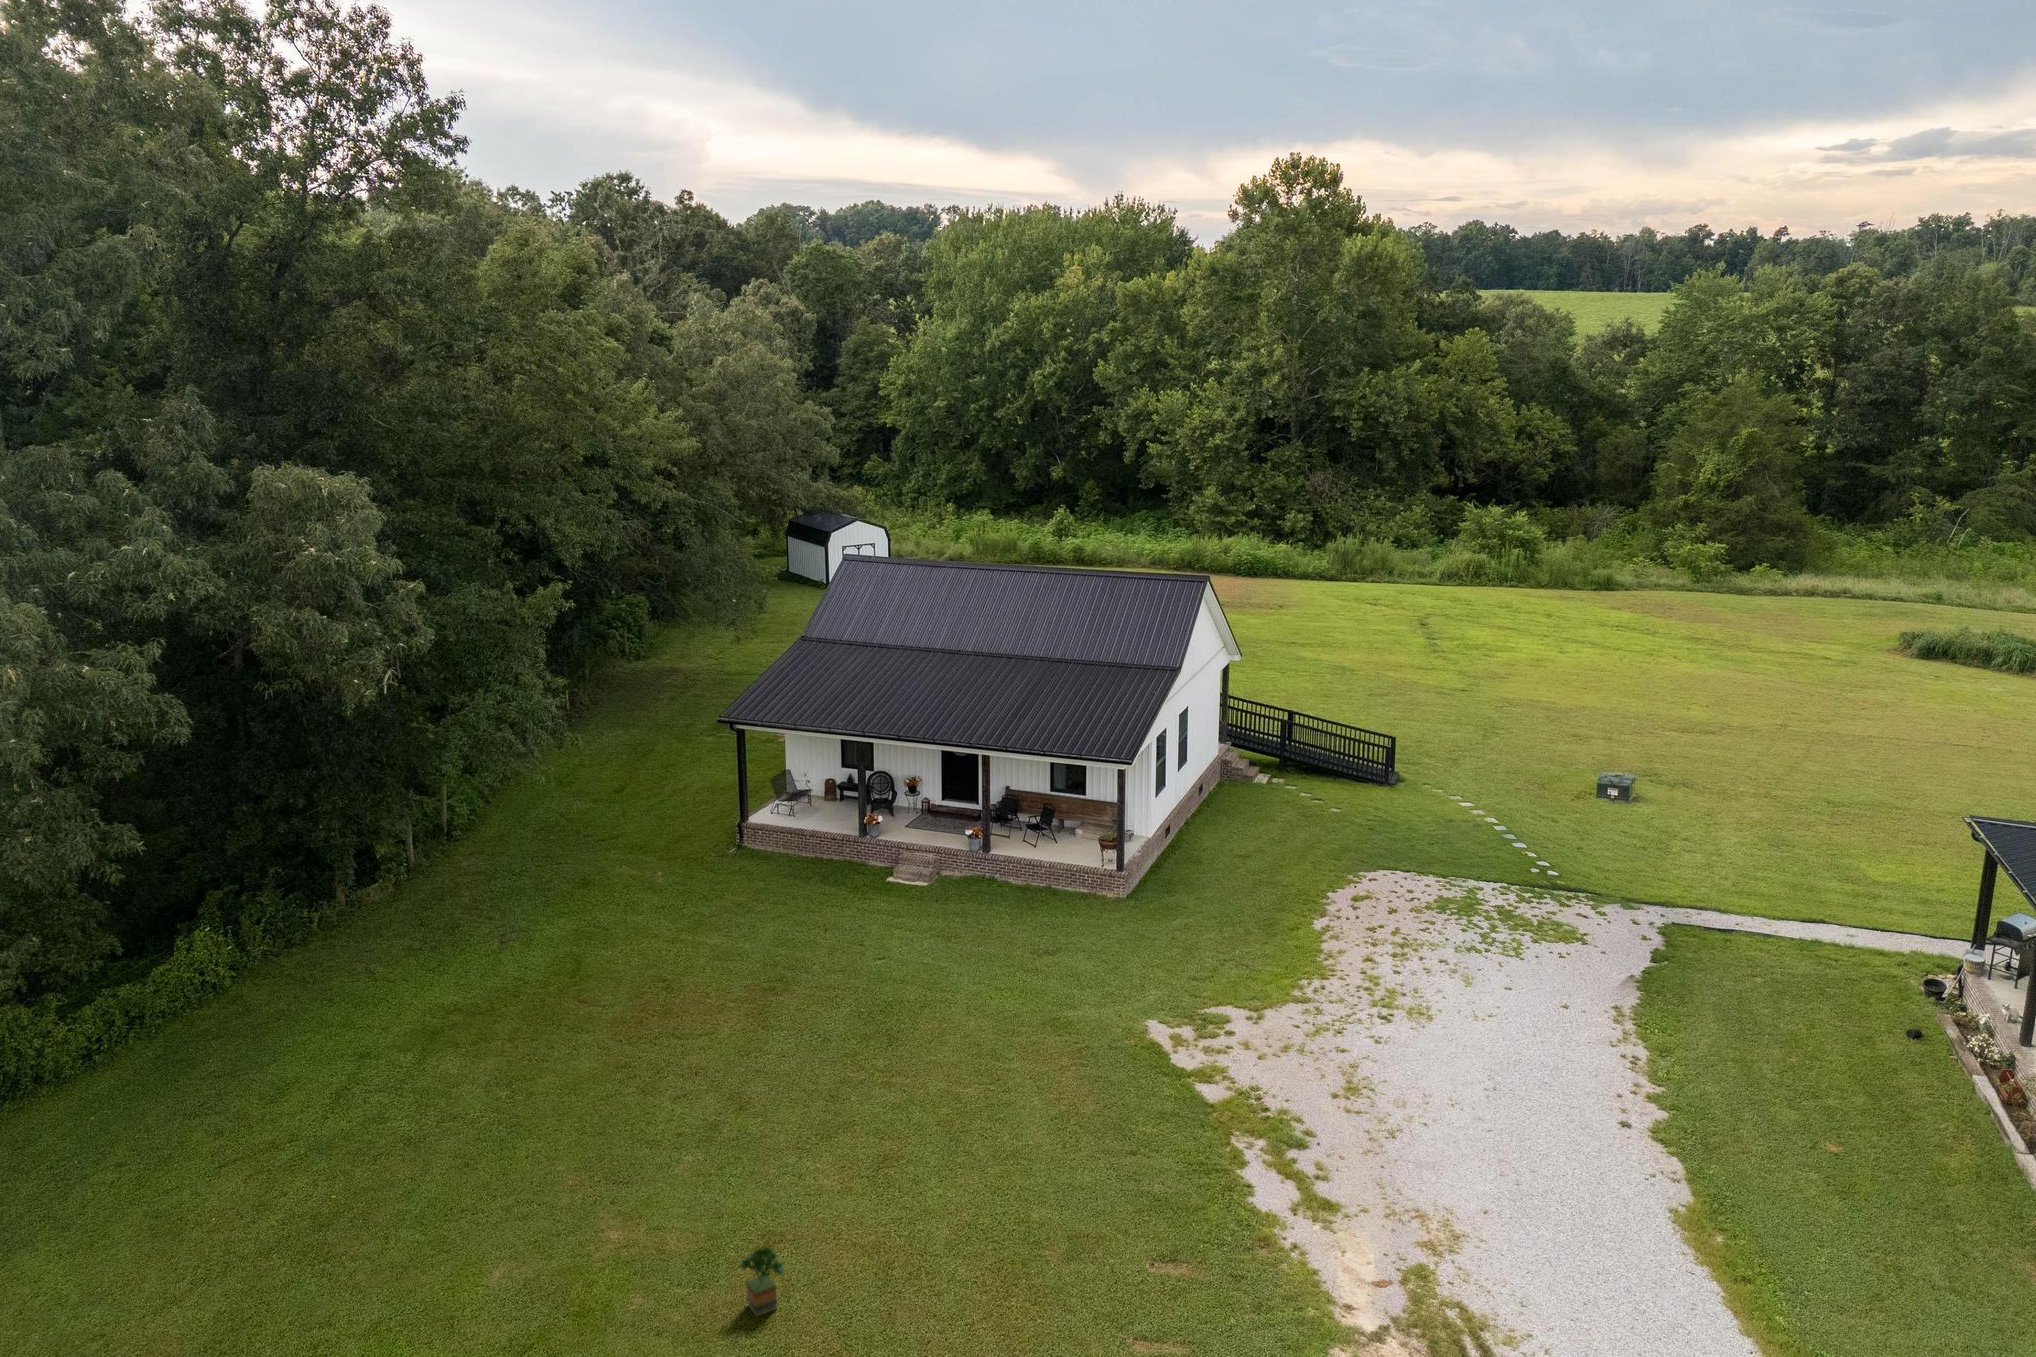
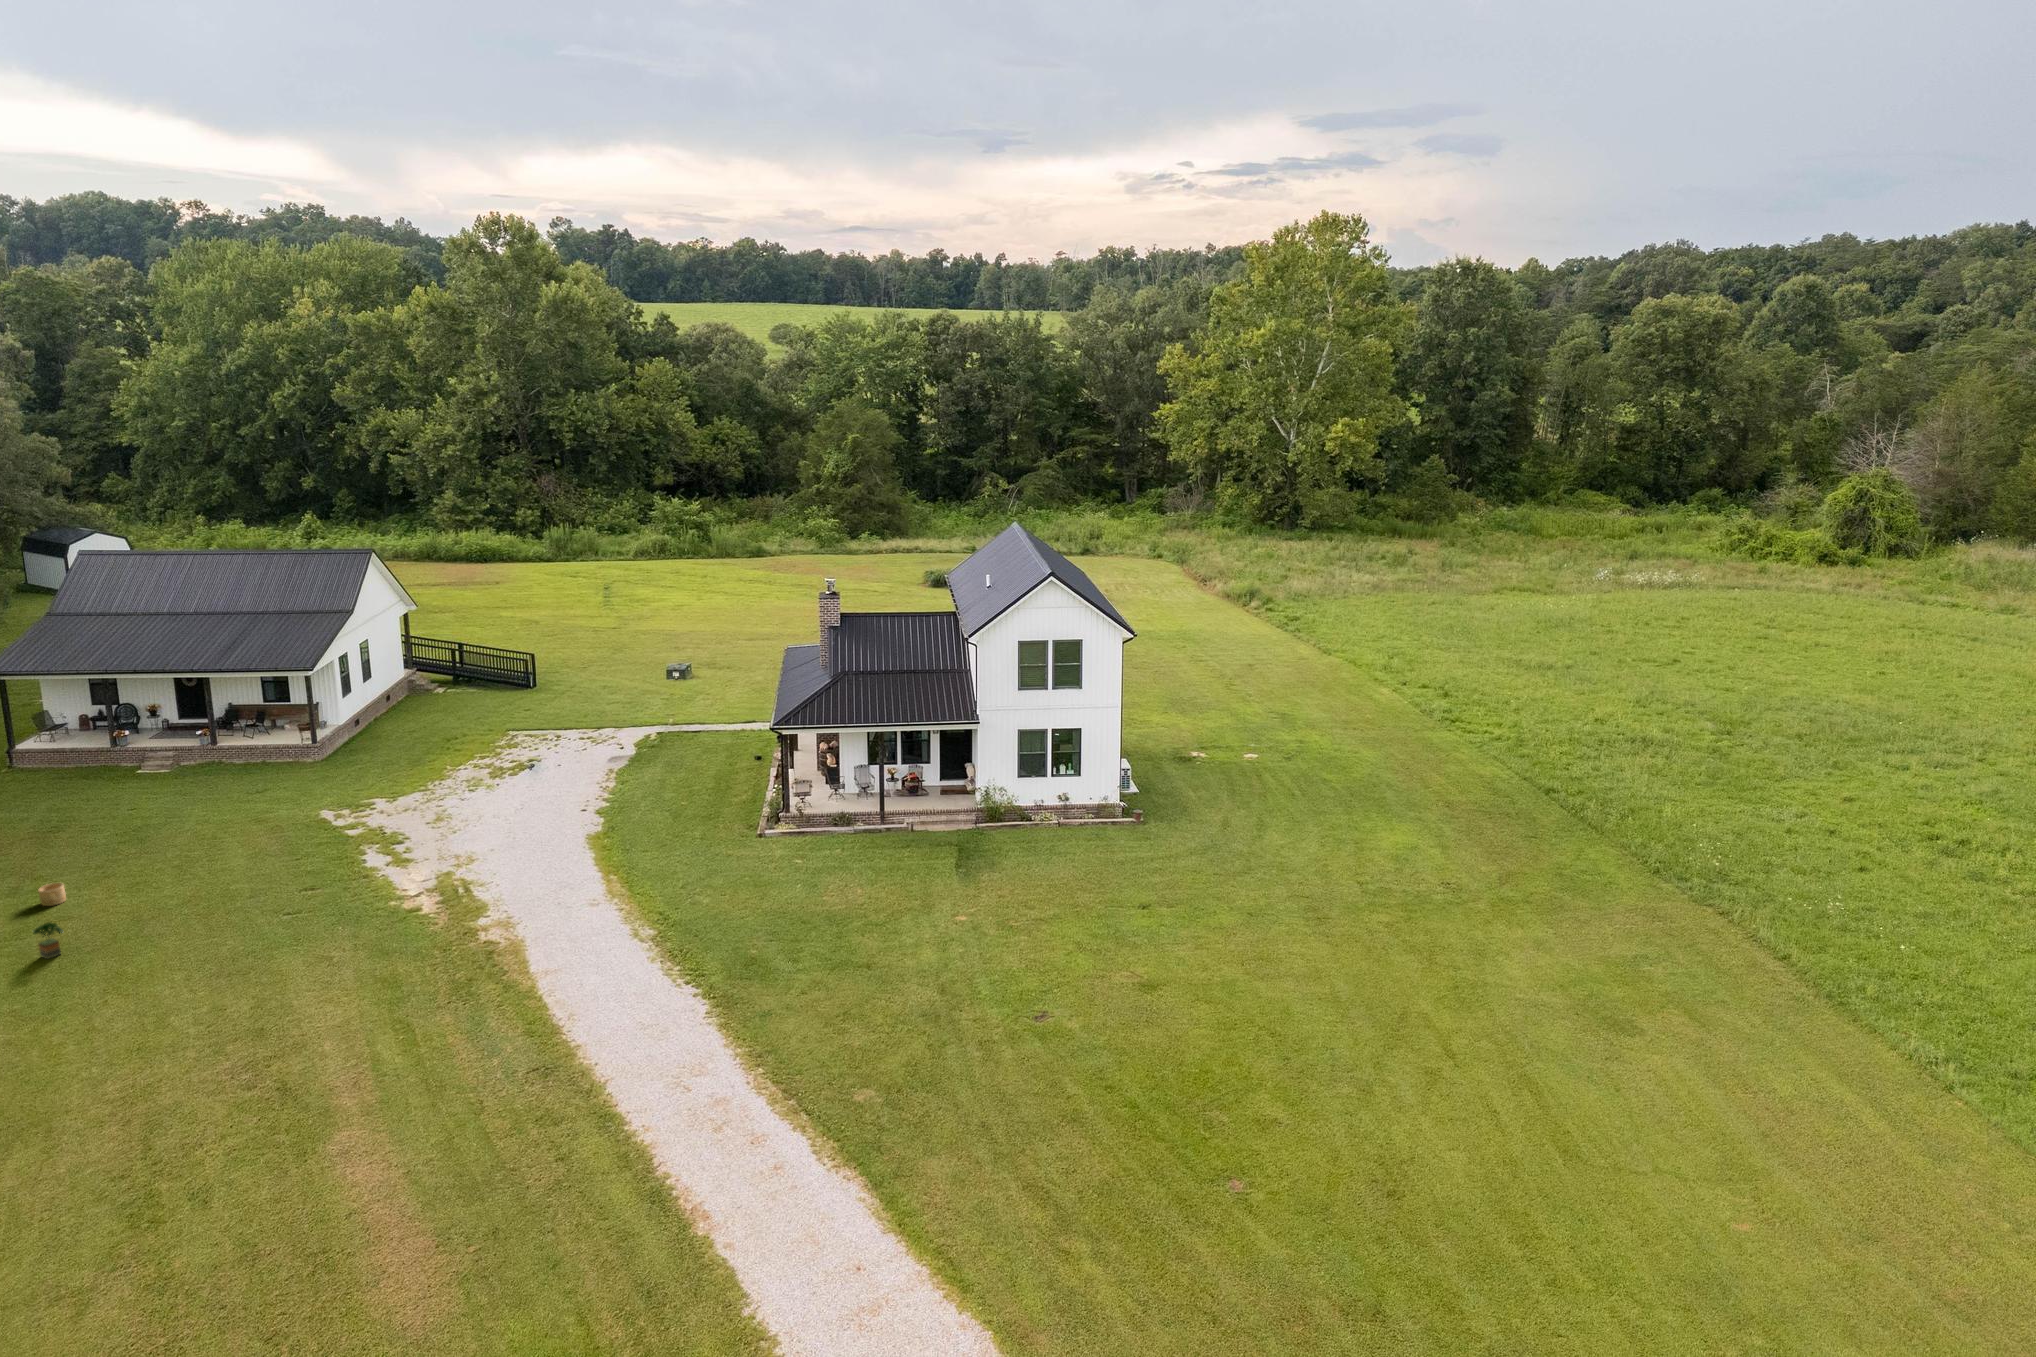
wooden bucket: none [755,1121,792,1164] -> present [38,883,66,906]

